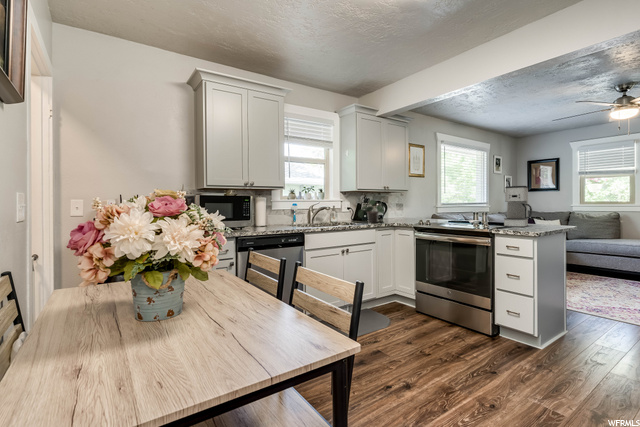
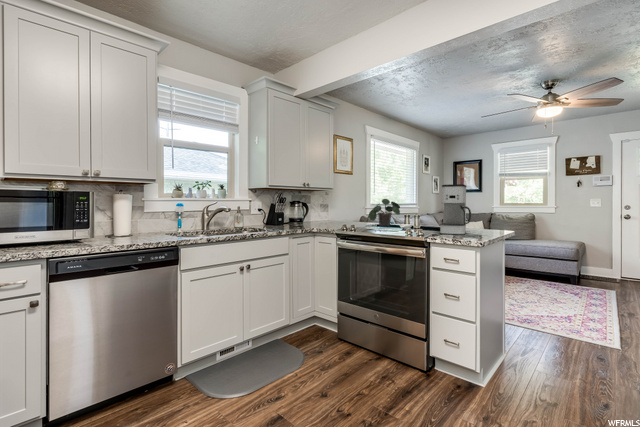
potted plant: present [358,200,386,222] -> present [367,199,400,226]

